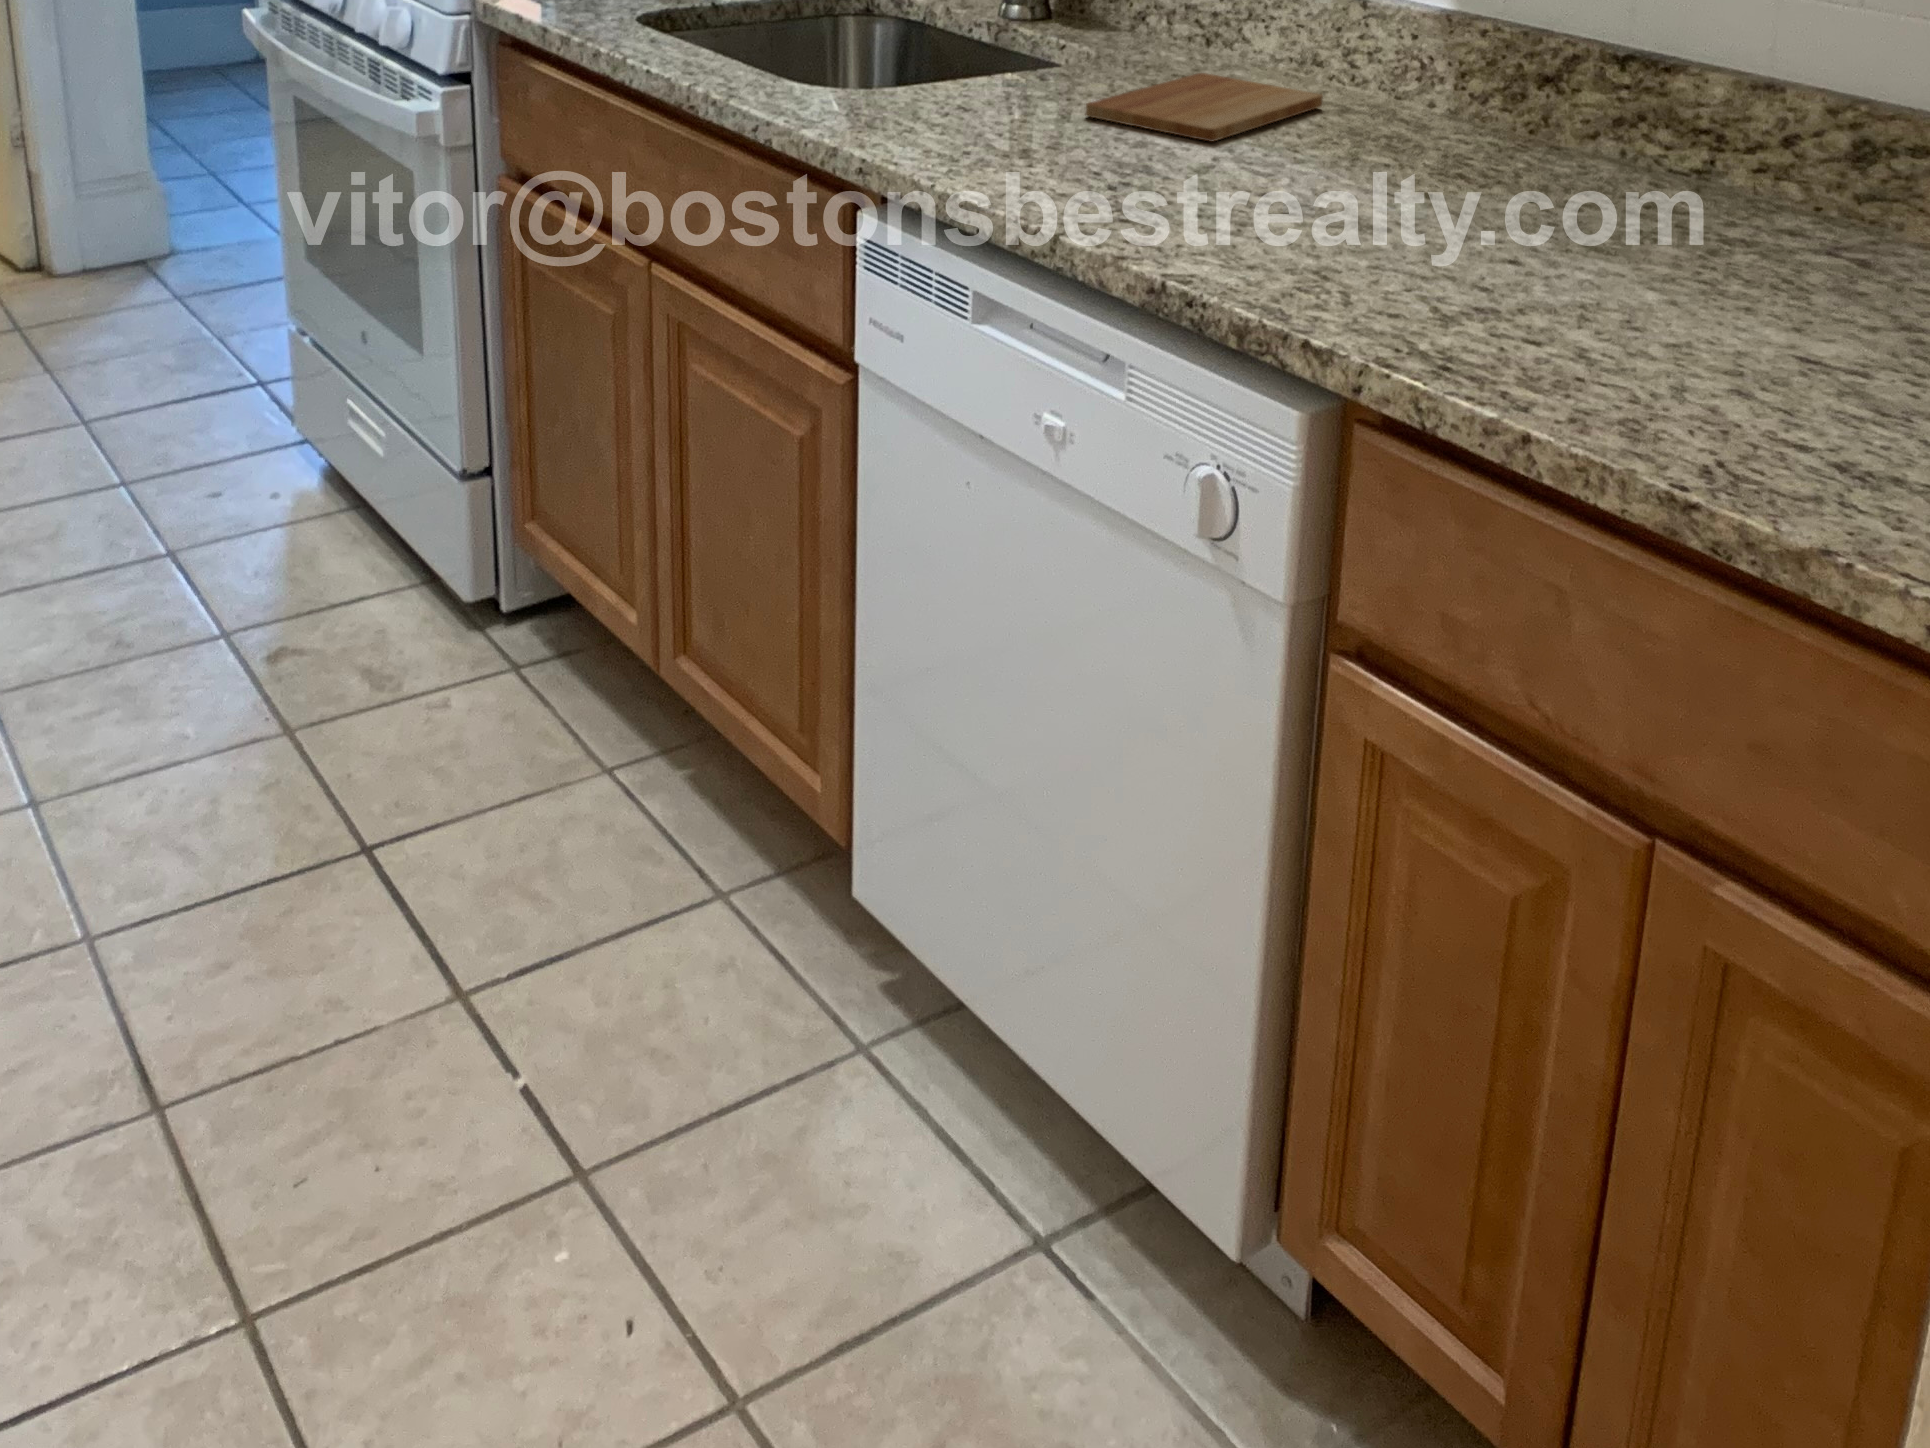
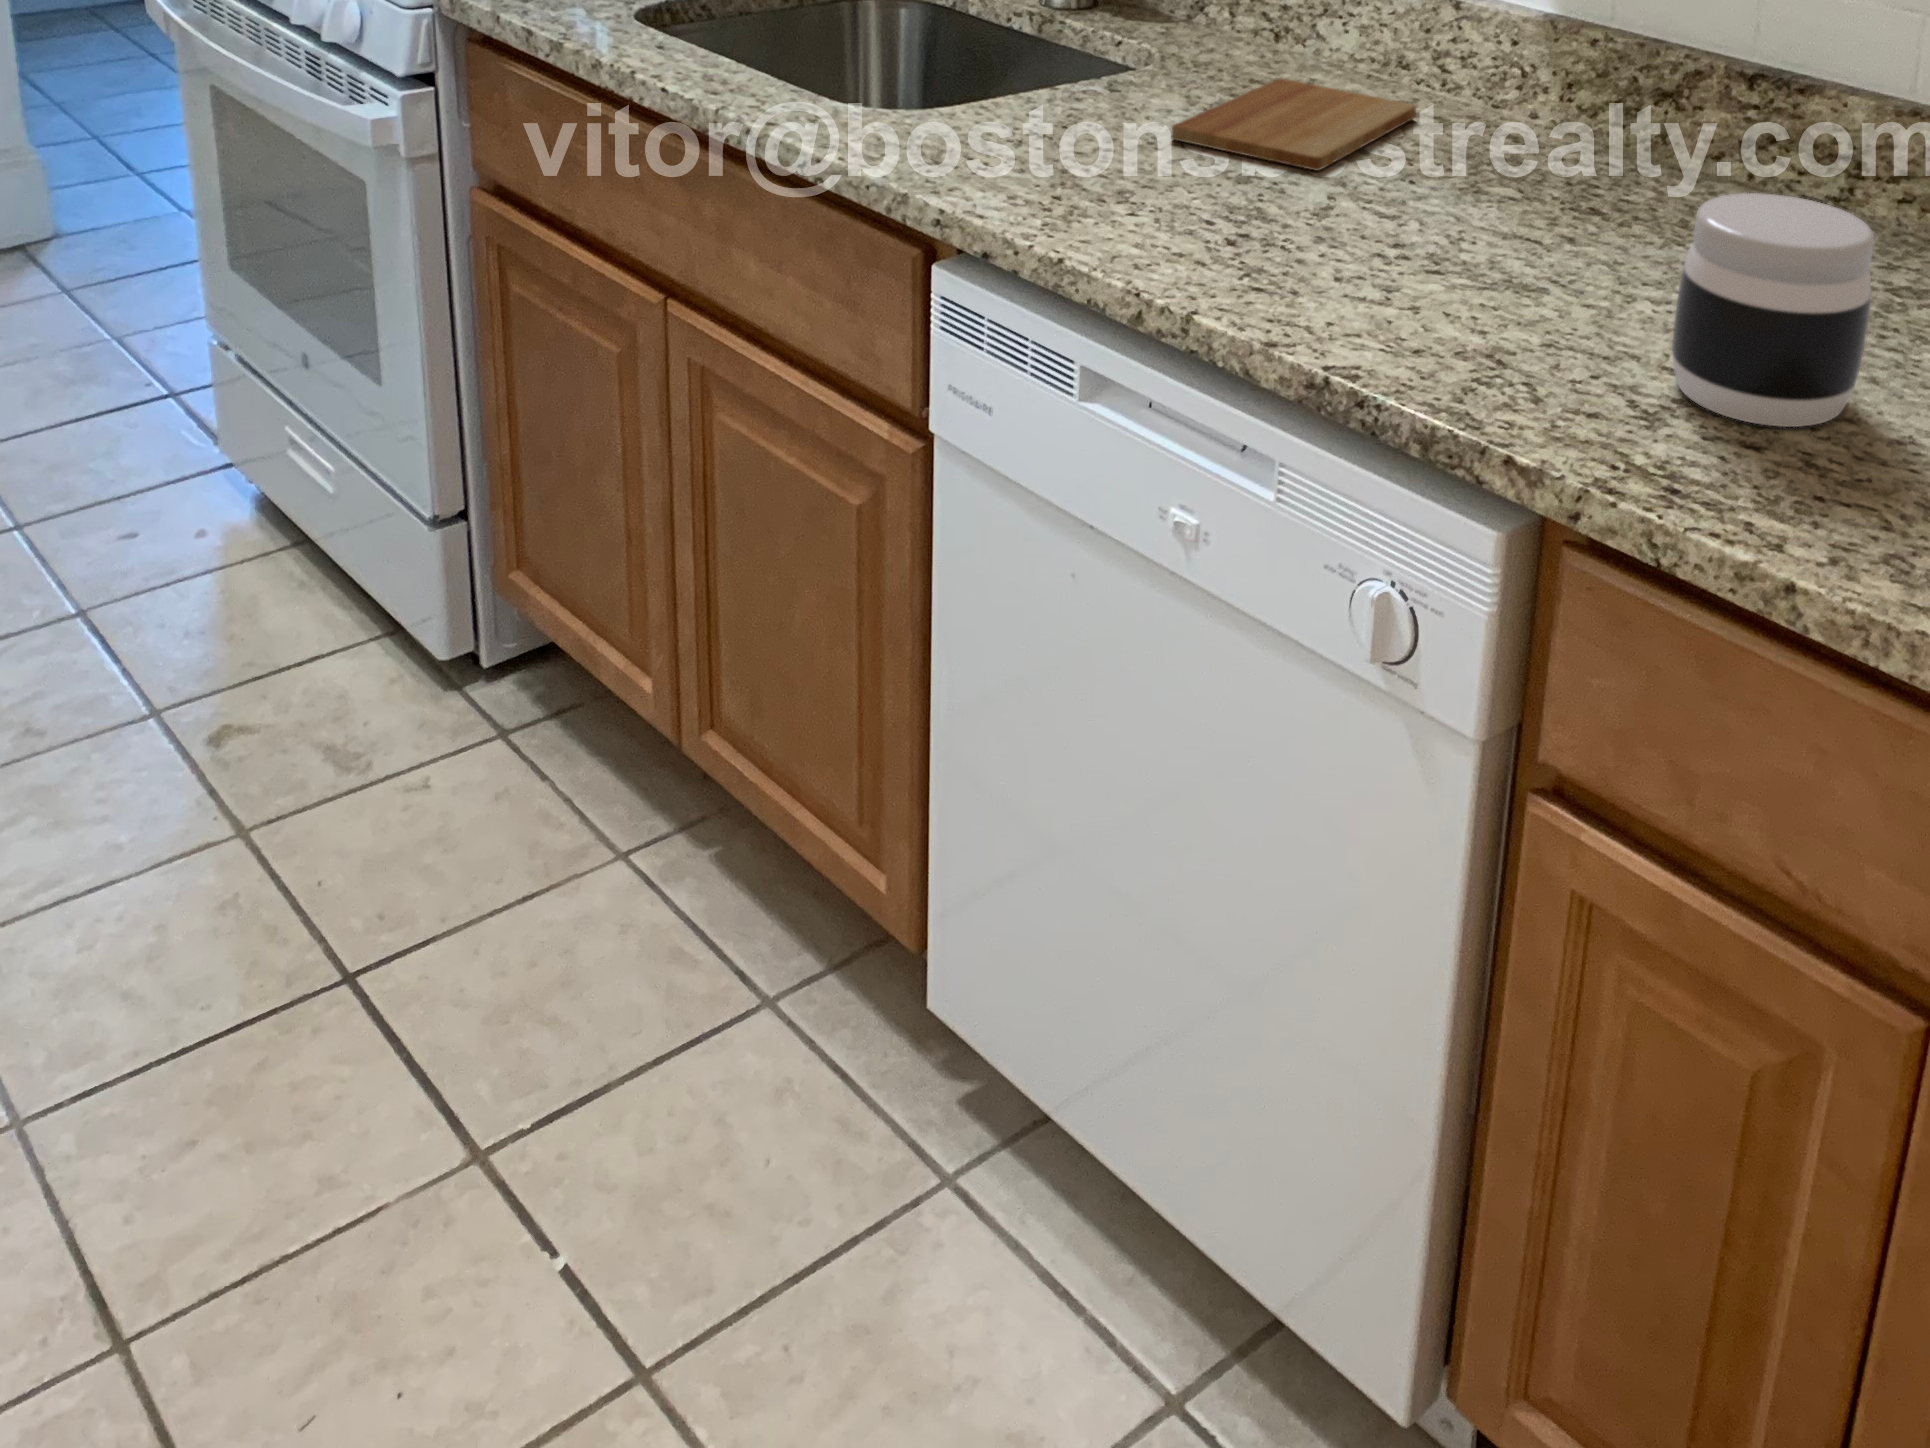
jar: none [1476,126,1656,330] -> present [1672,193,1874,427]

